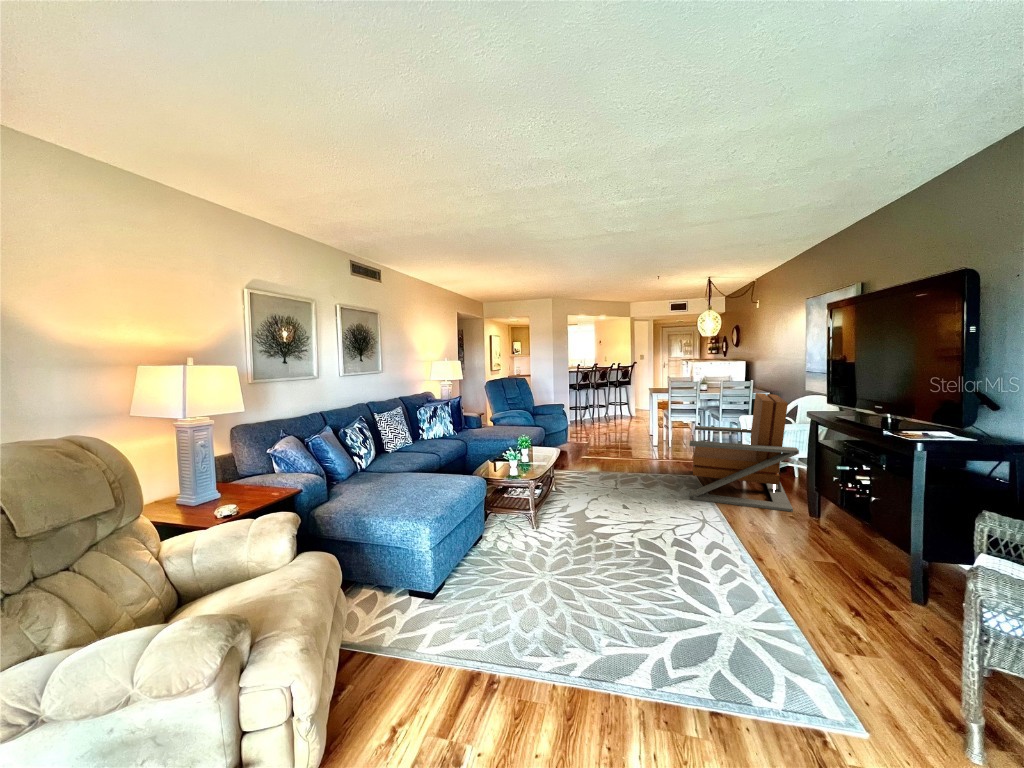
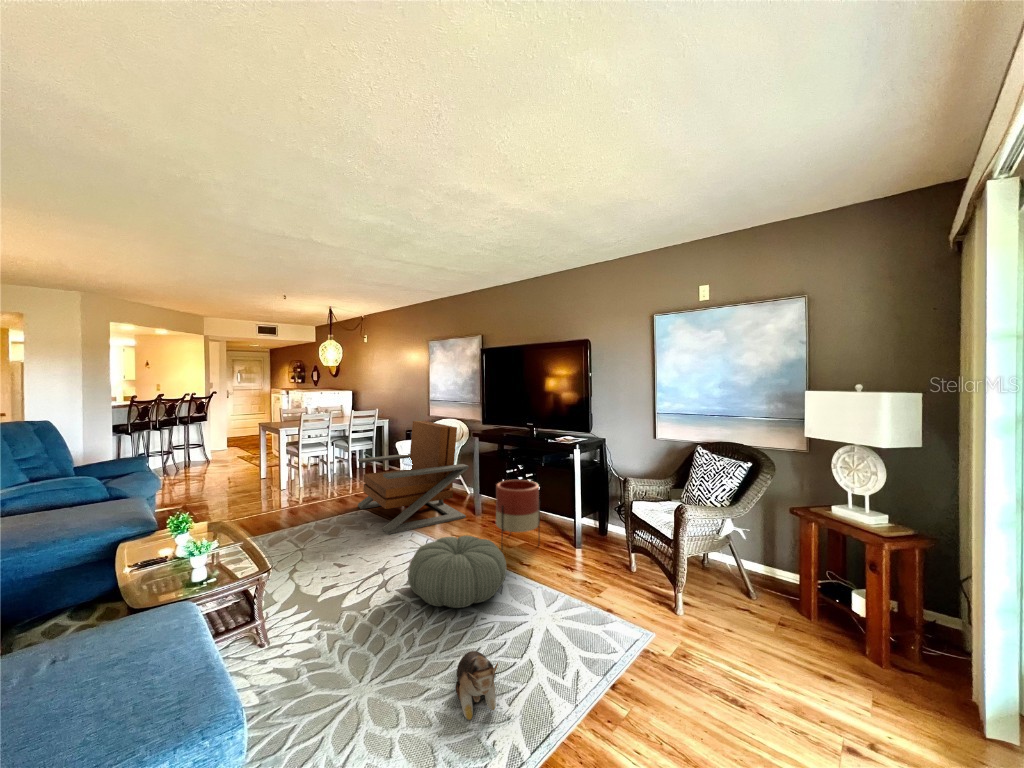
planter: none [788,474,861,571] -> present [496,480,540,544]
pouf: none [637,507,745,580] -> present [408,535,506,608]
plush toy: none [557,583,618,639] -> present [456,651,498,720]

